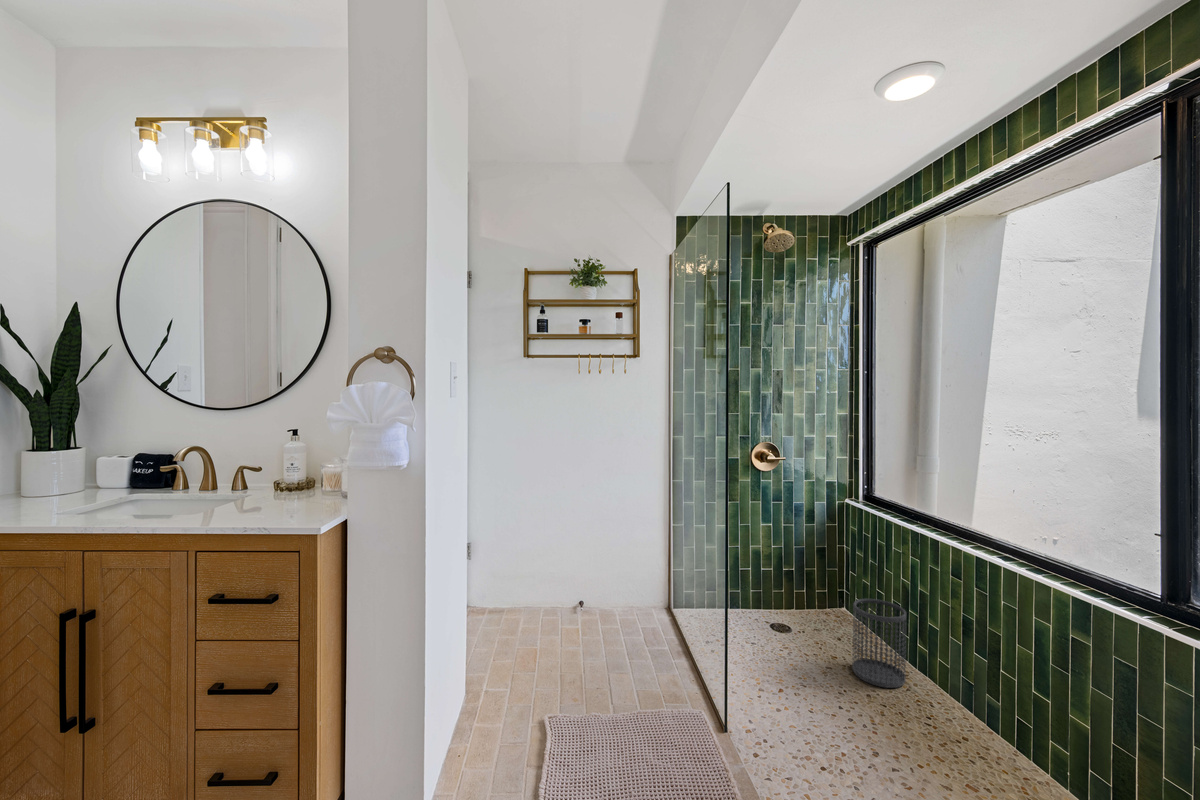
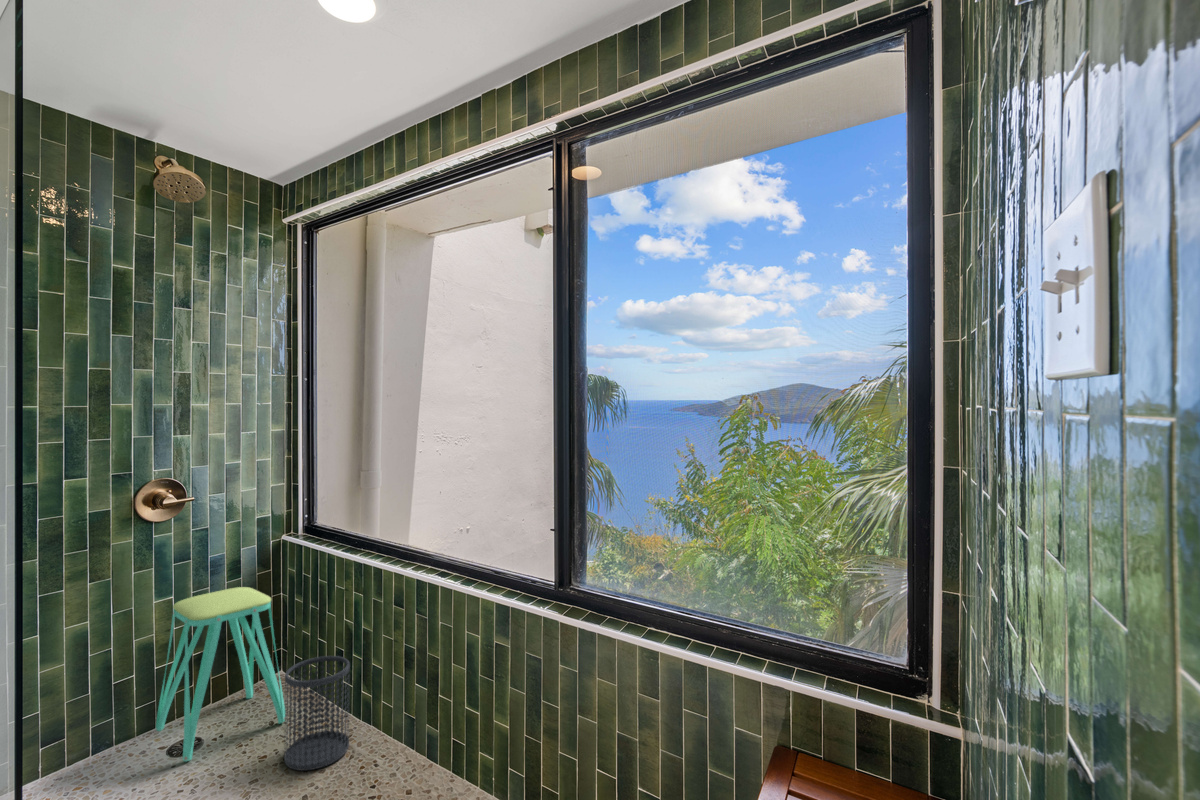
stool: none [763,530,850,642] -> present [156,587,285,761]

